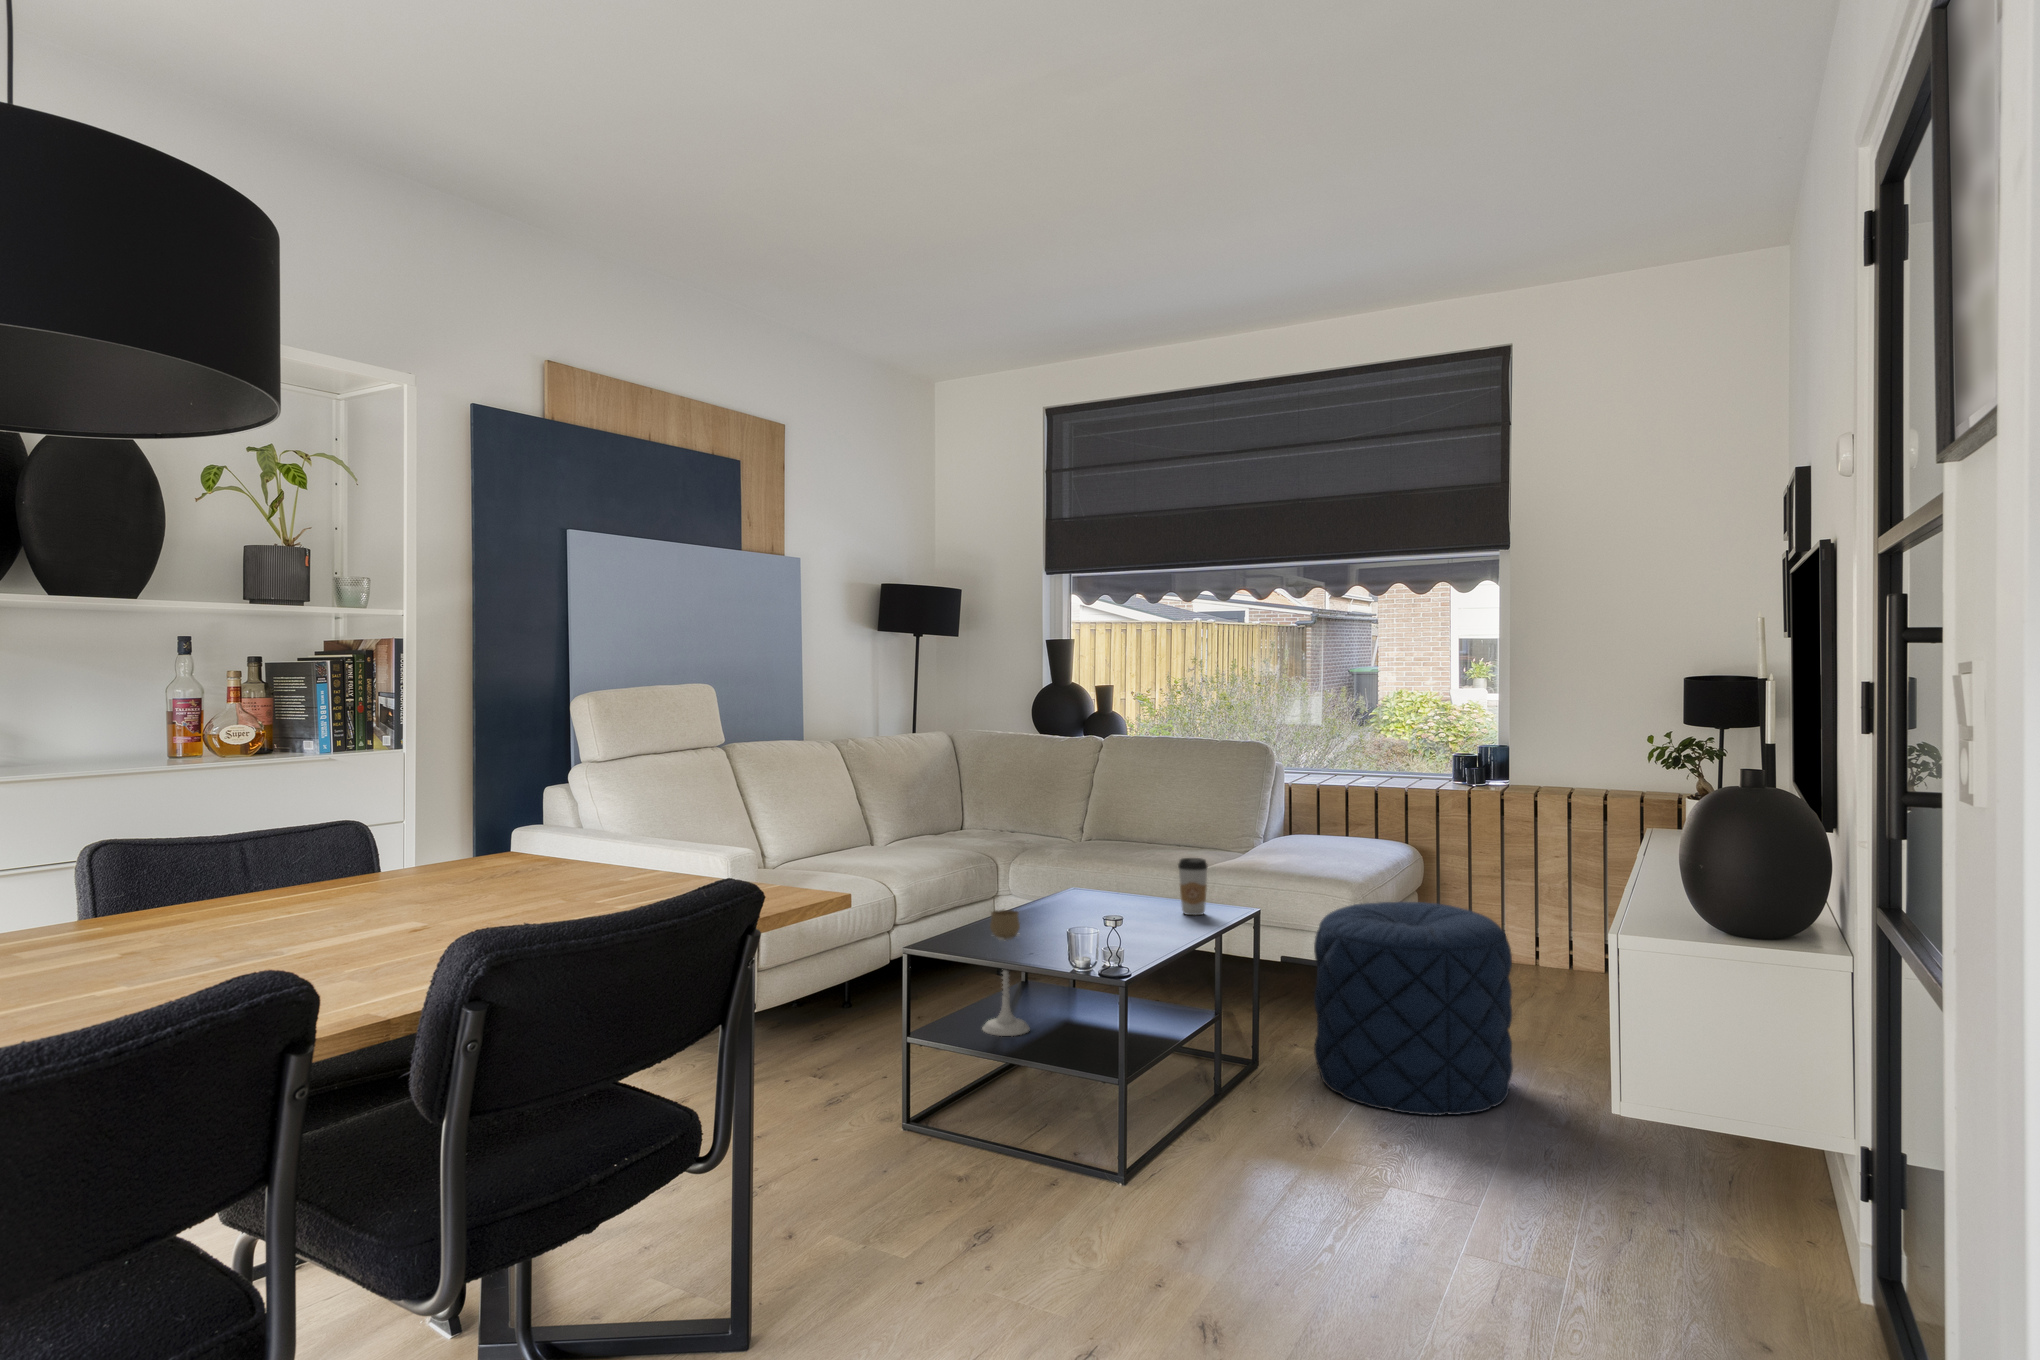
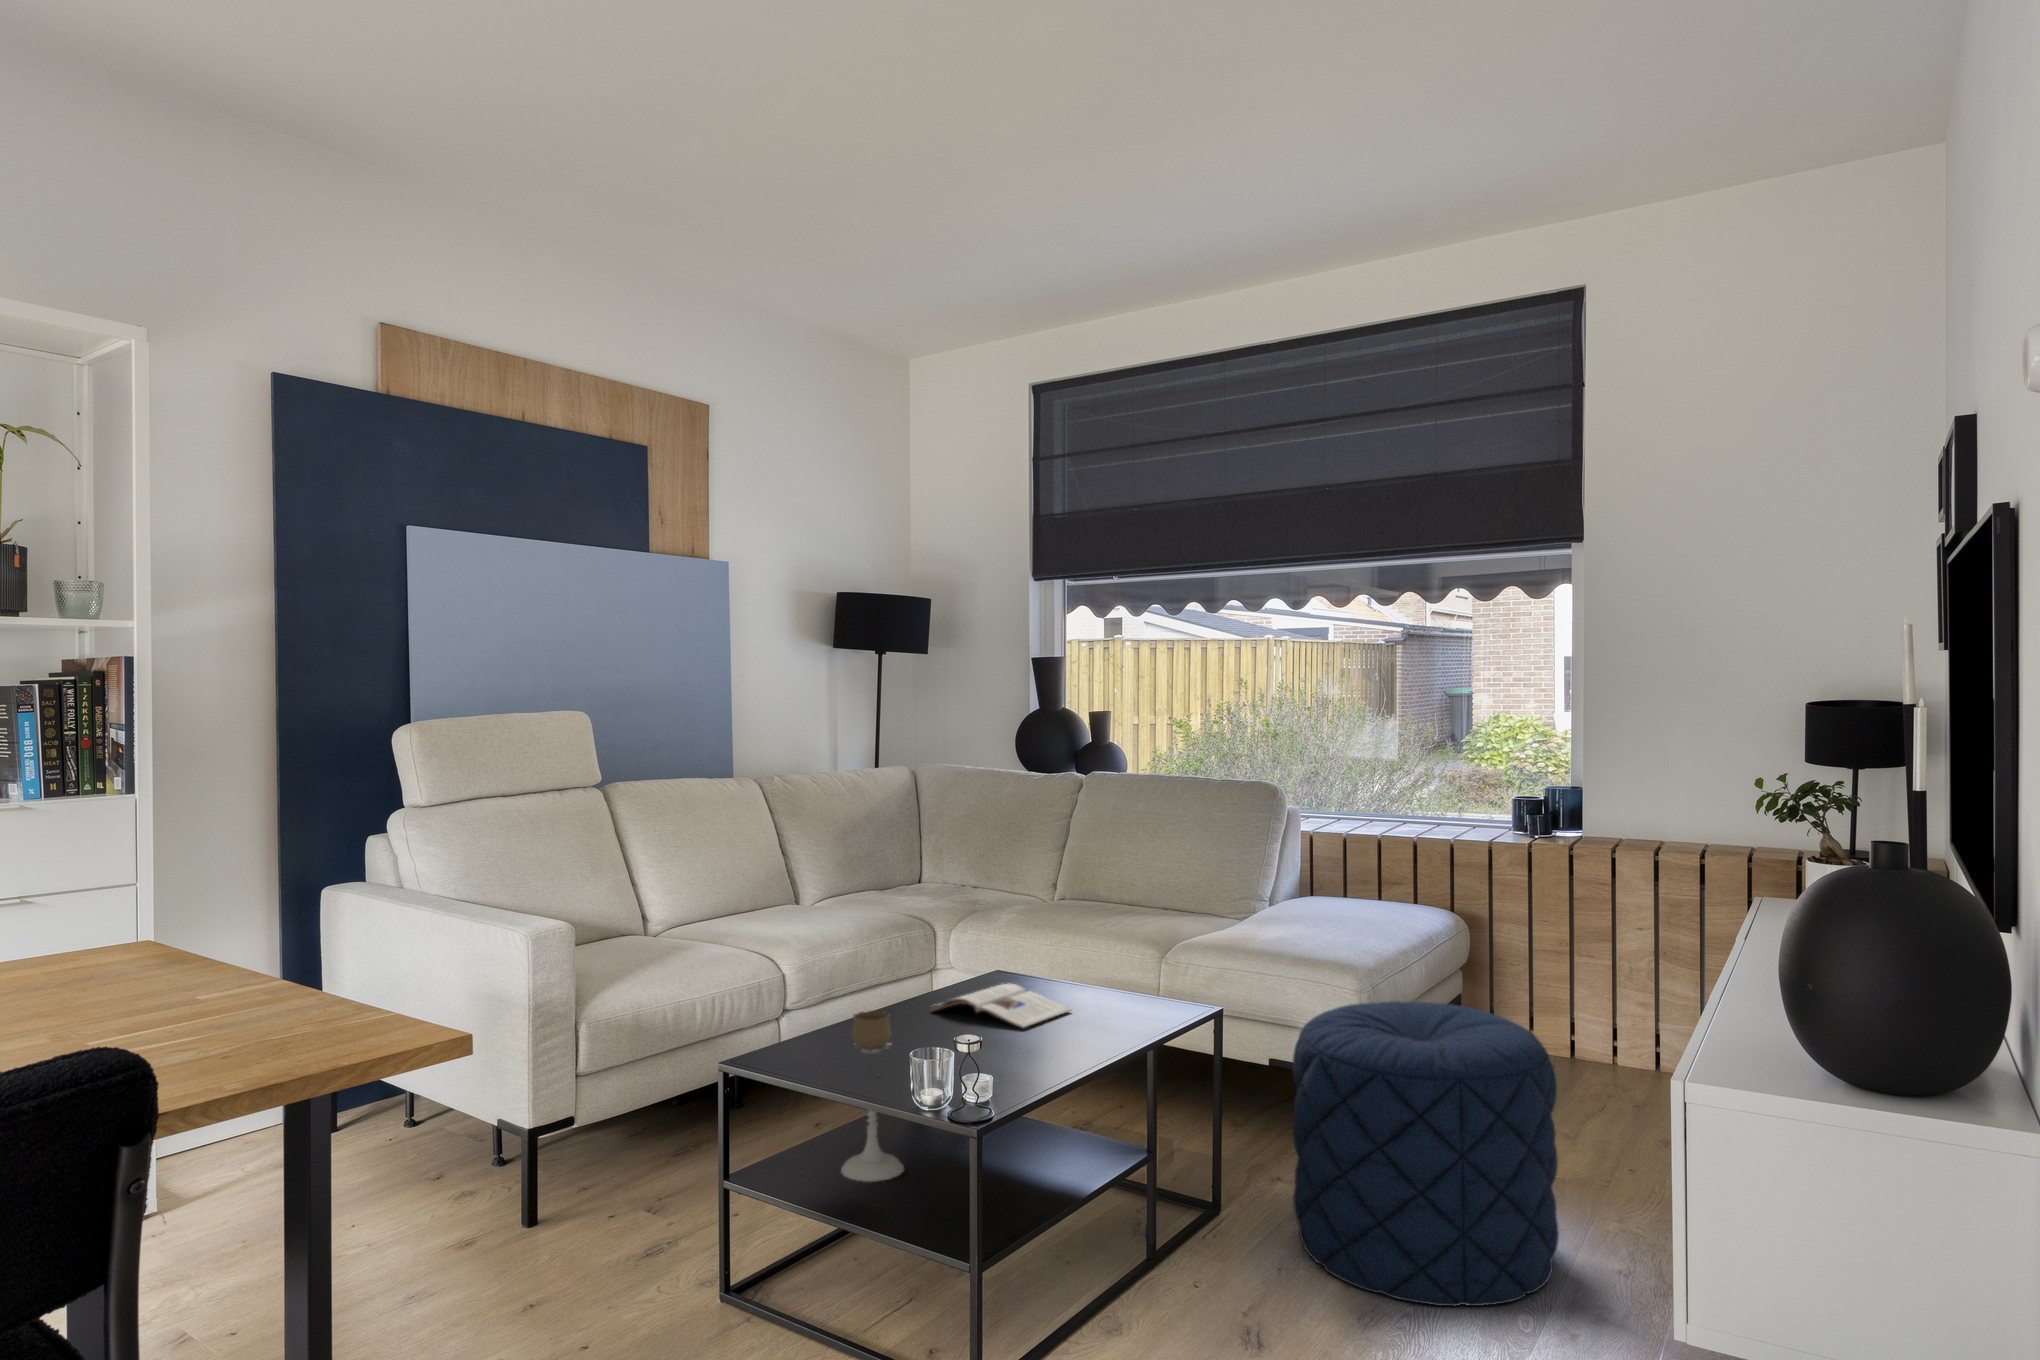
coffee cup: present [1178,858,1207,915] -> none [1118,939,1157,1016]
magazine: none [1034,894,1143,924] -> present [933,984,1071,1028]

